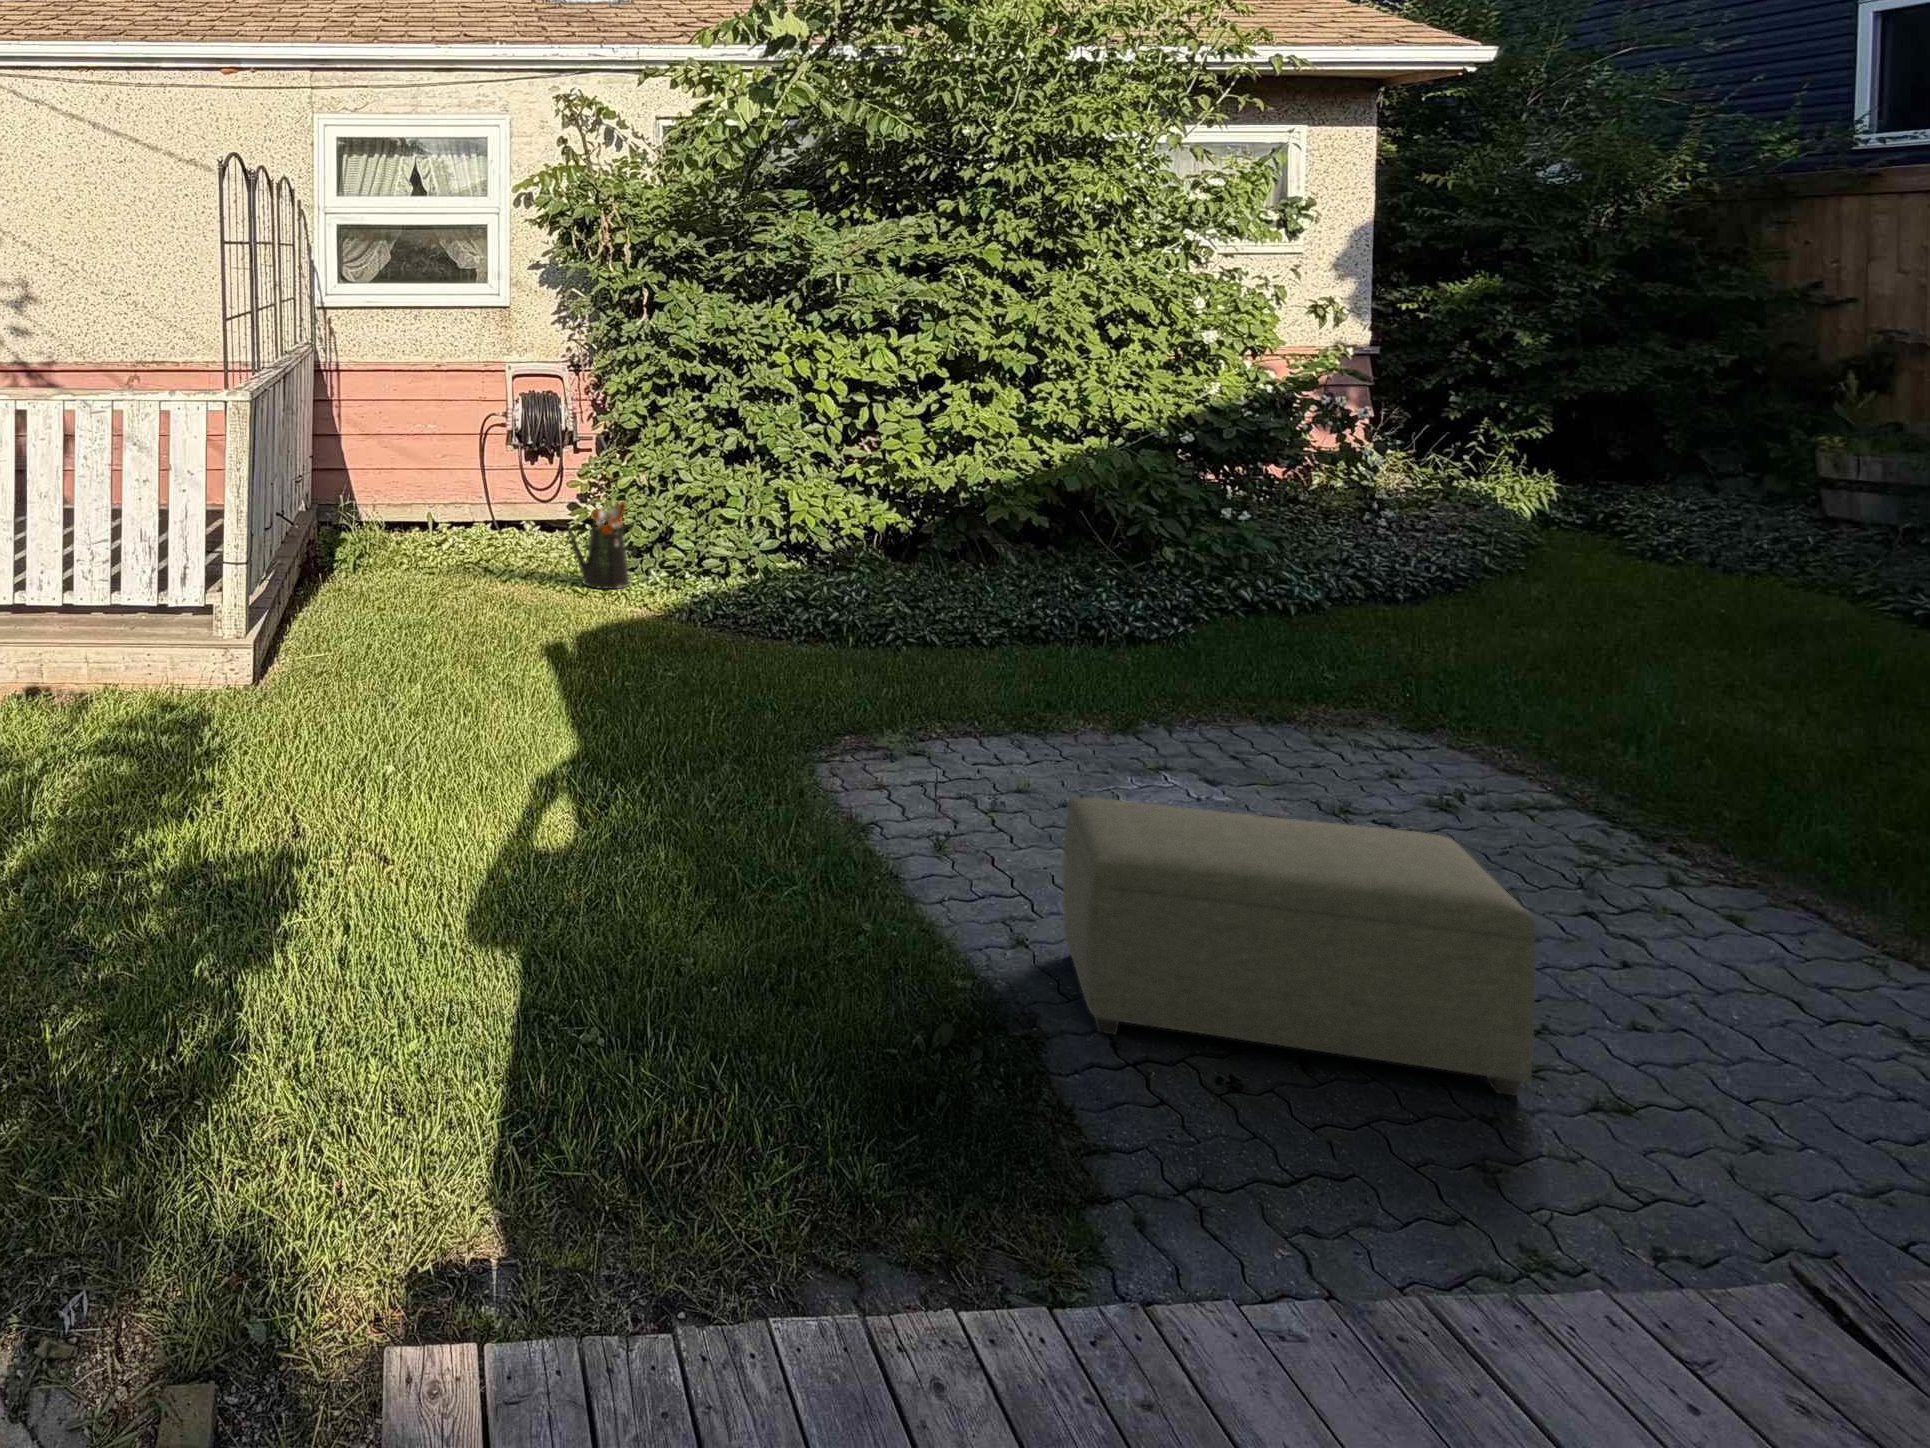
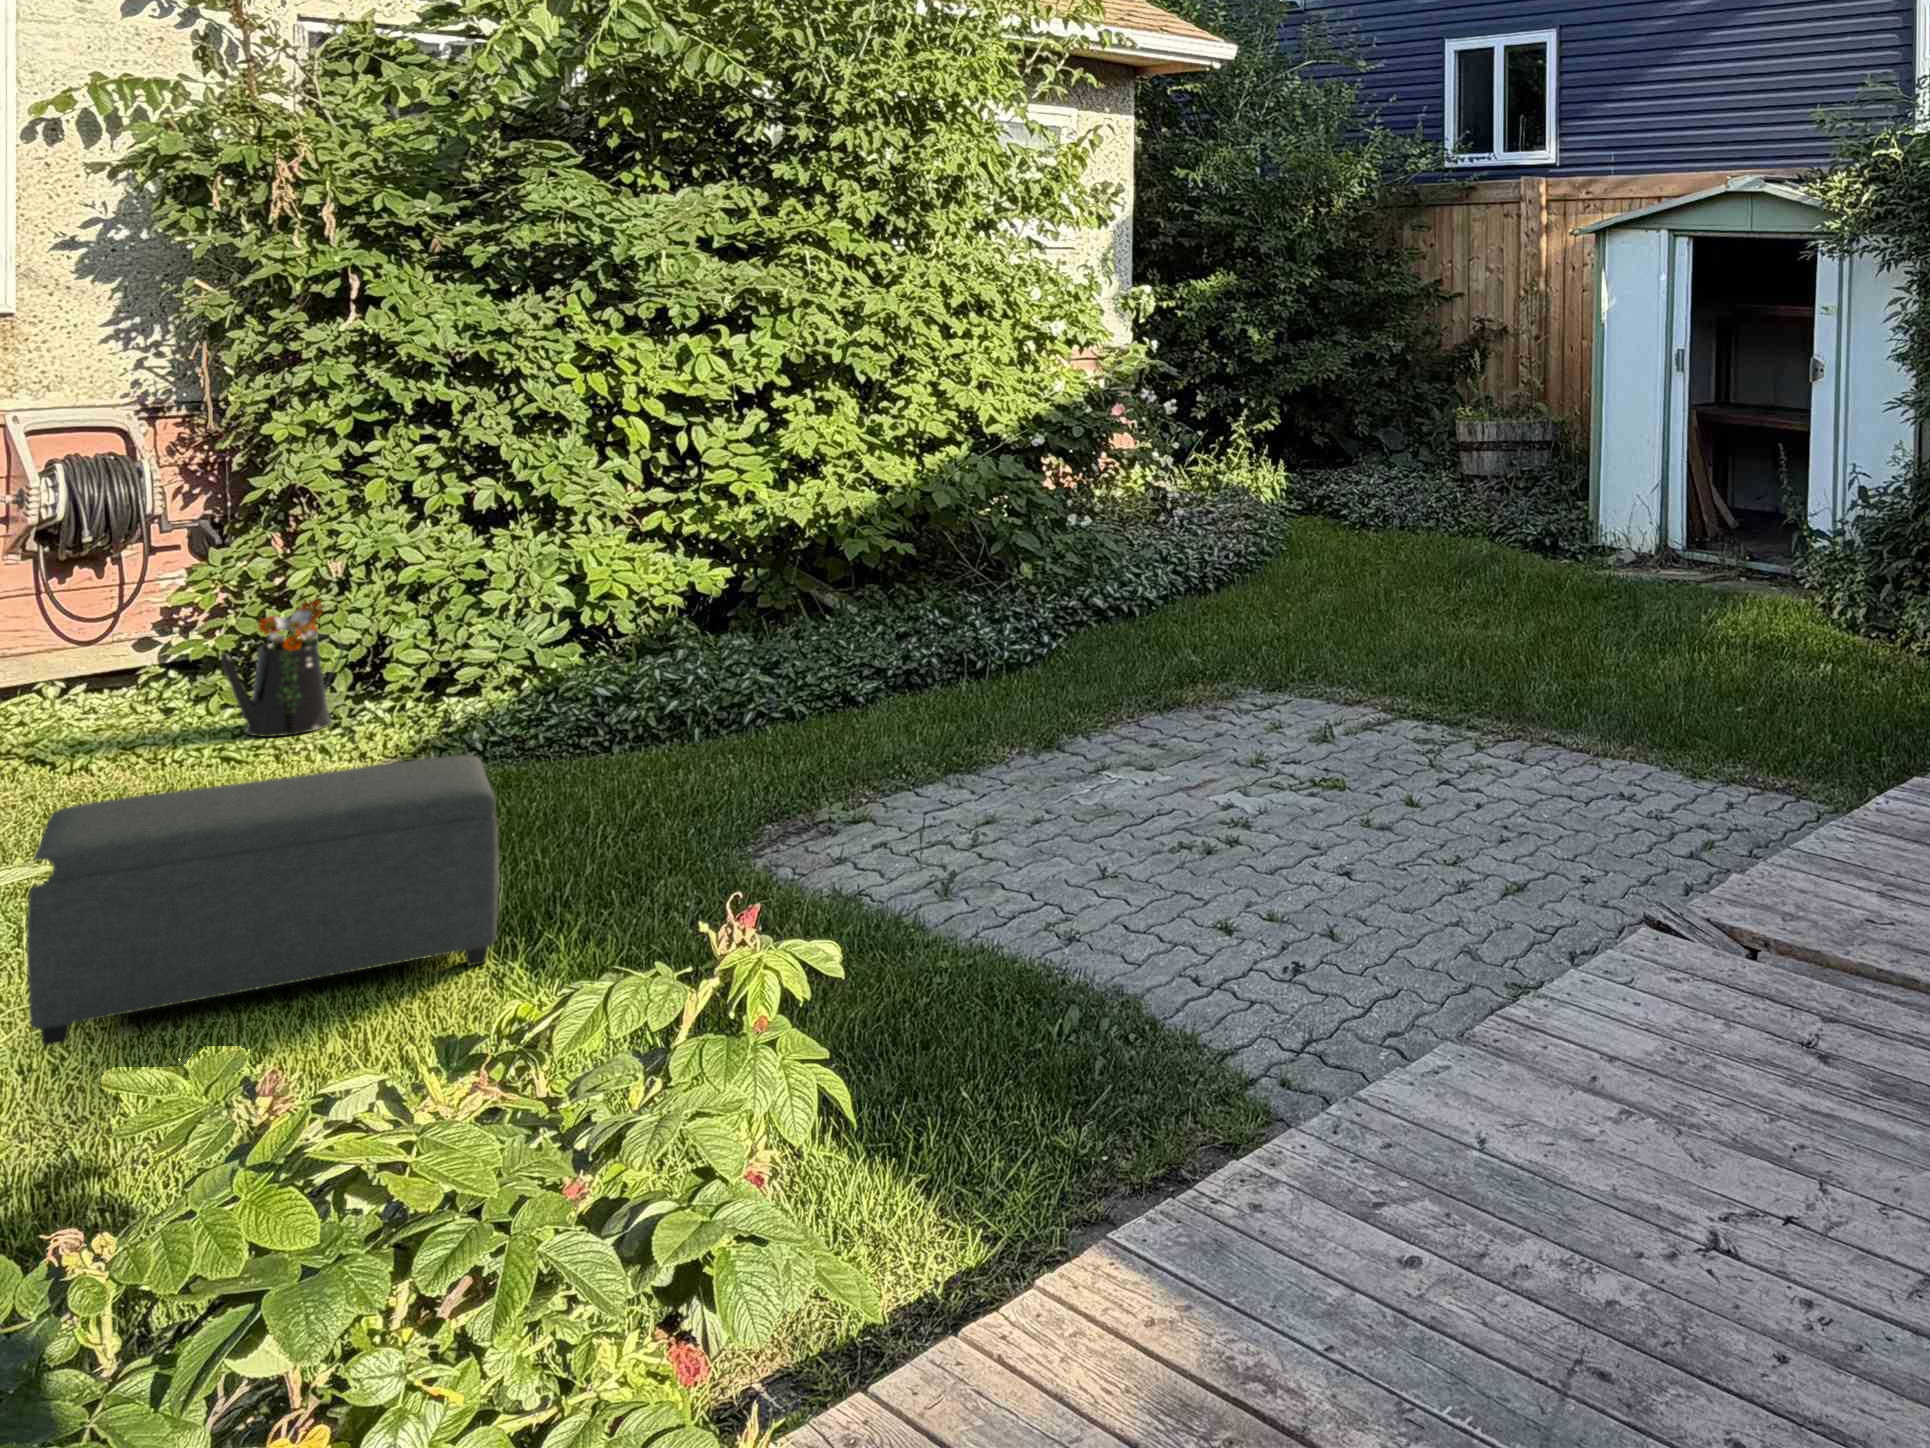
ottoman: present [1063,798,1536,1096] -> present [27,755,499,1046]

